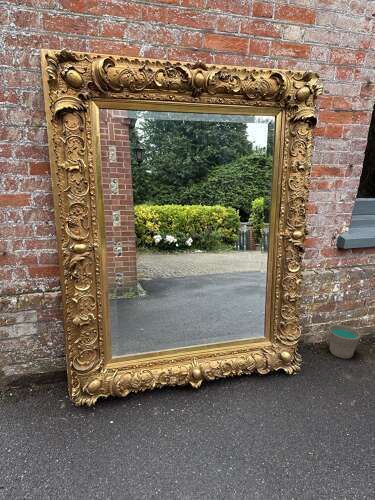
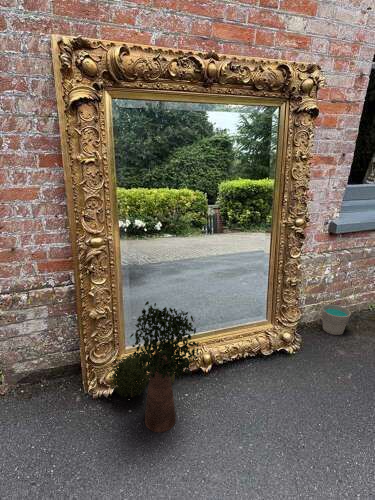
potted plant: none [89,310,176,449] -> present [107,301,199,432]

